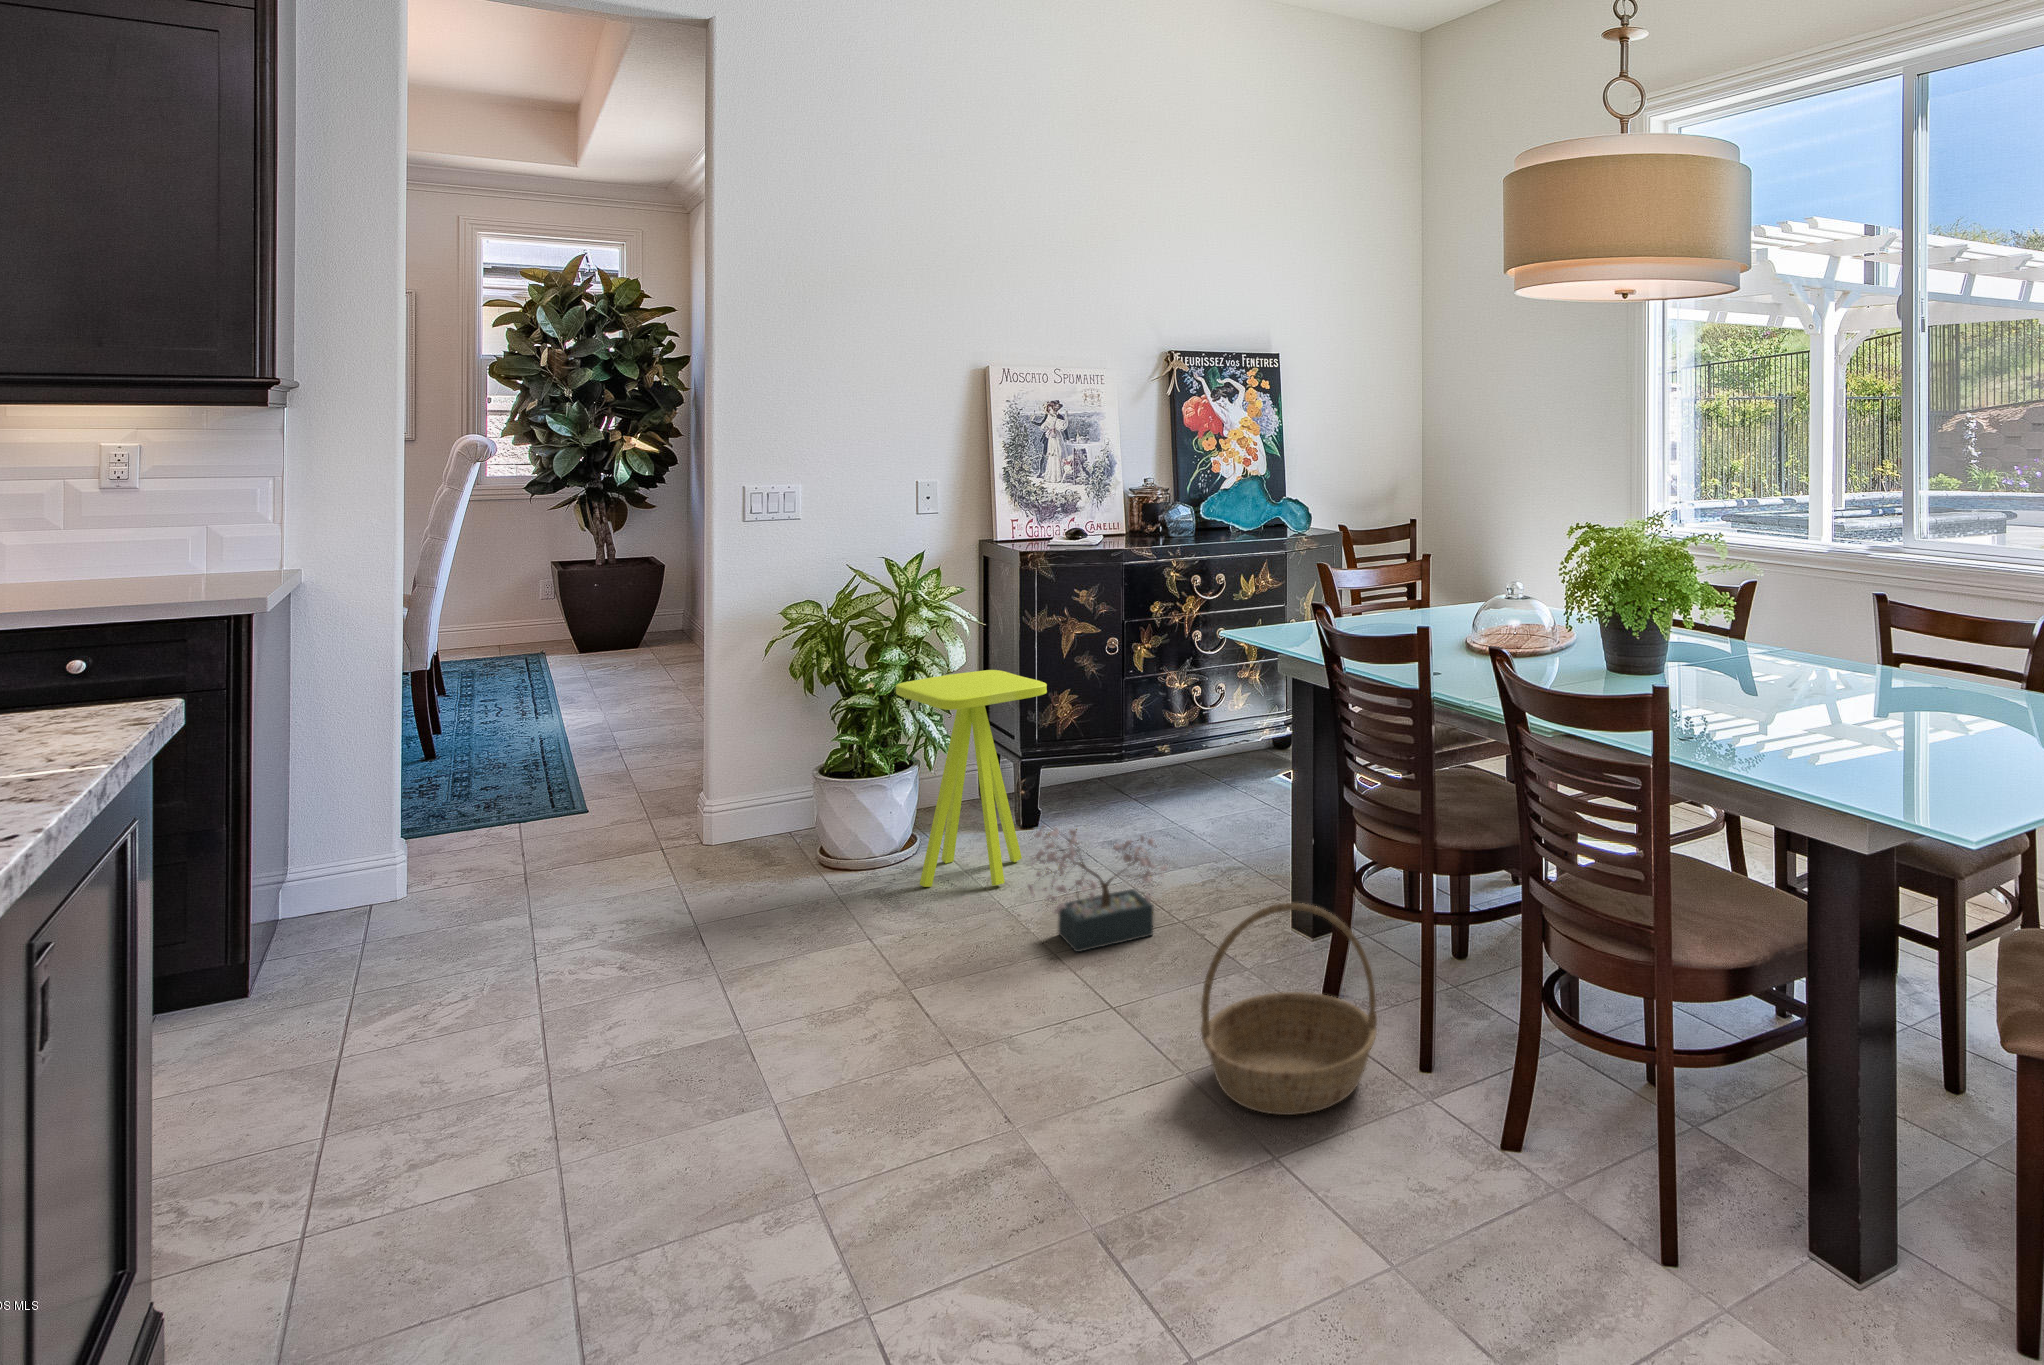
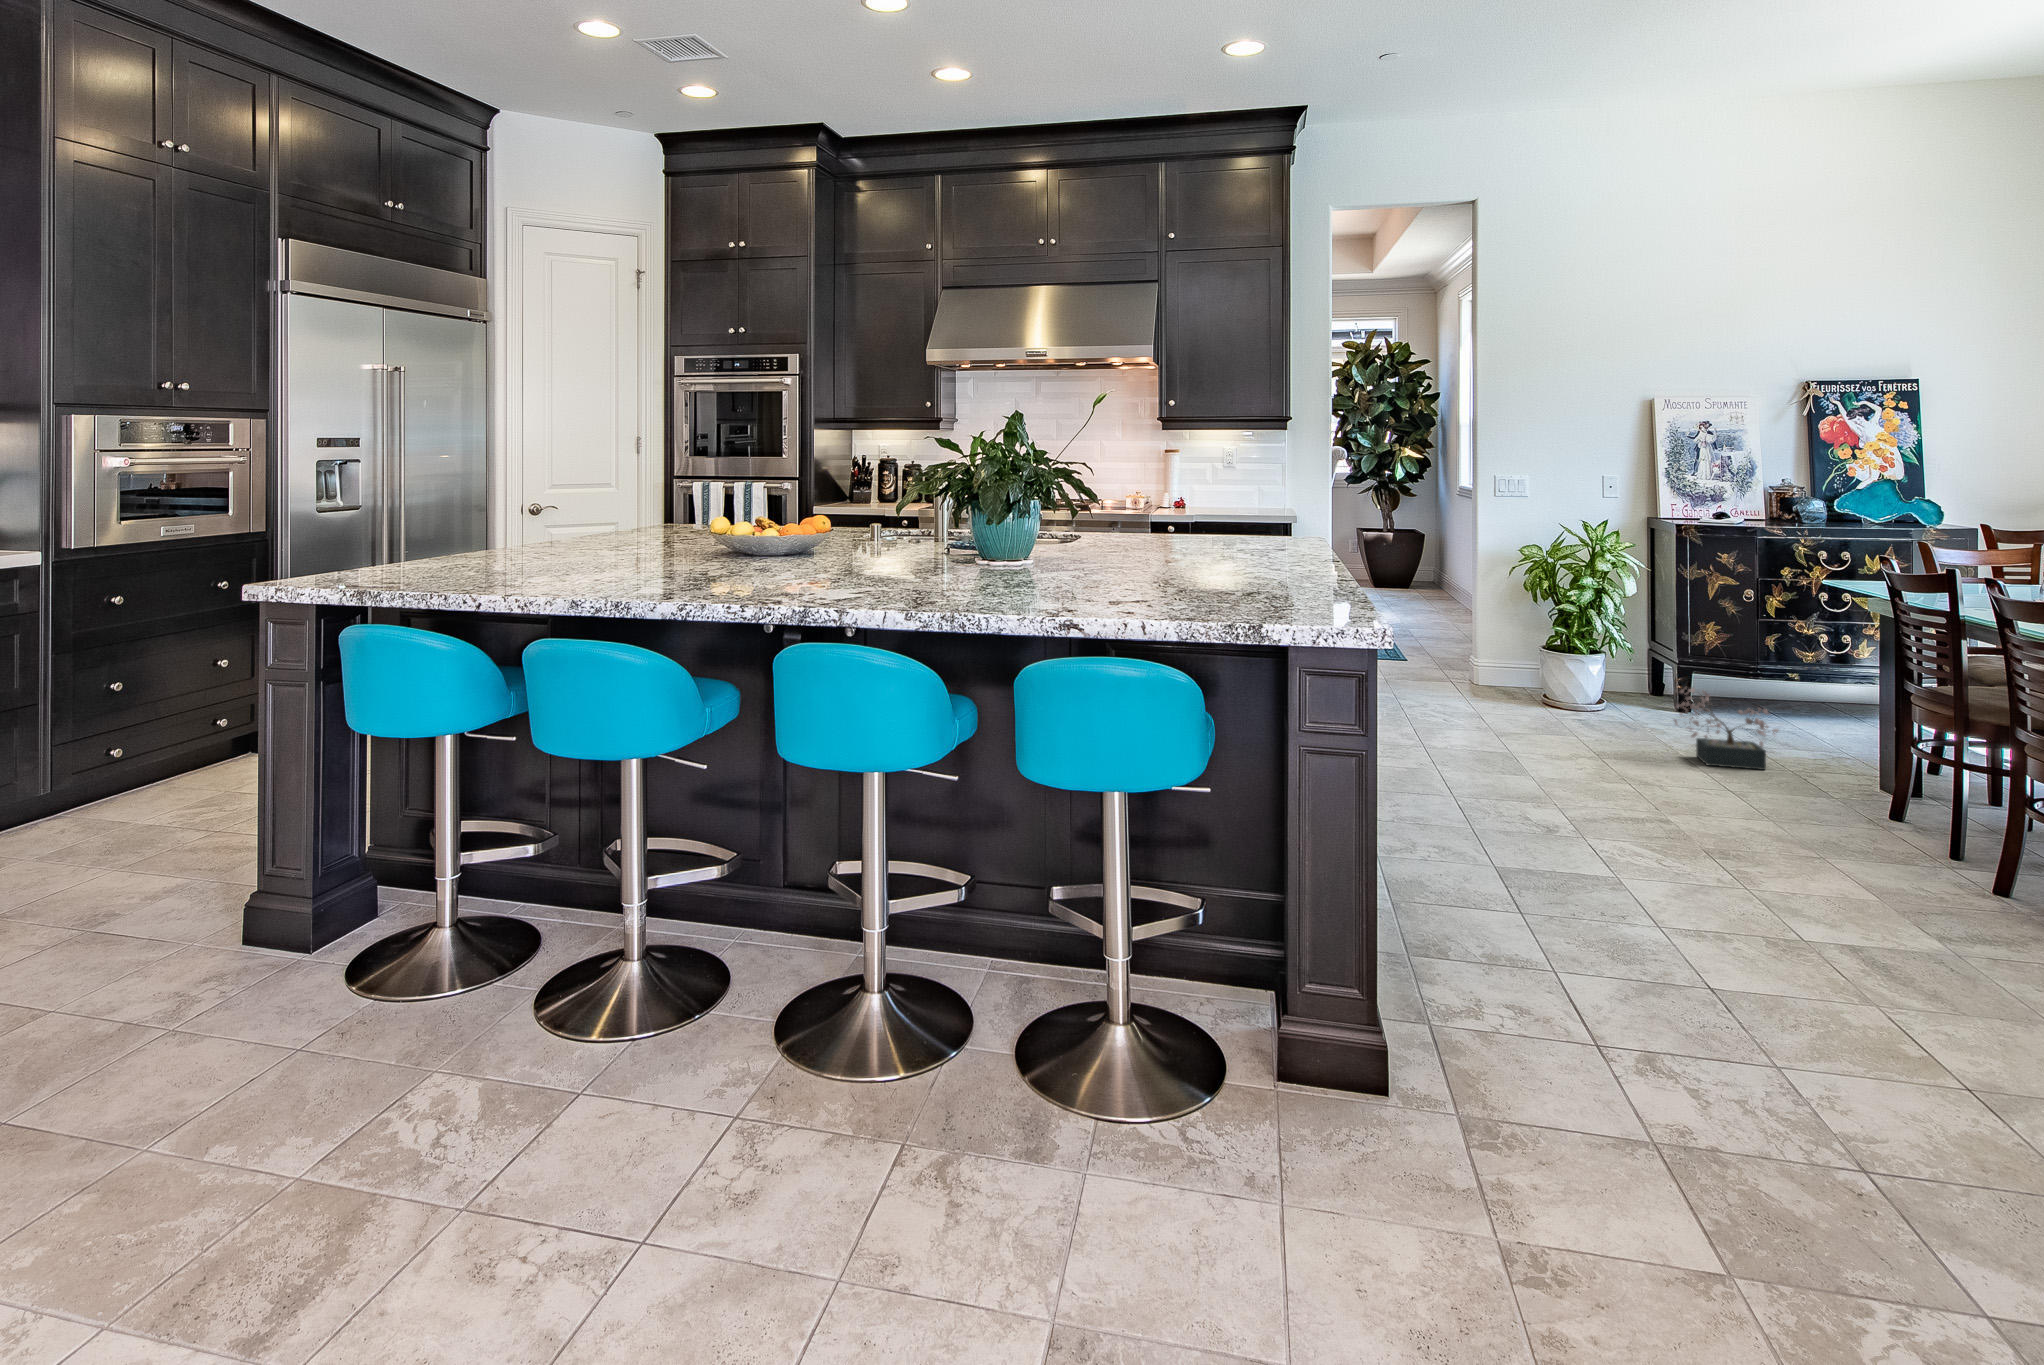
side table: present [896,670,1047,887] -> none [1588,598,1693,730]
basket: present [1201,903,1377,1115] -> none [1776,728,1911,850]

